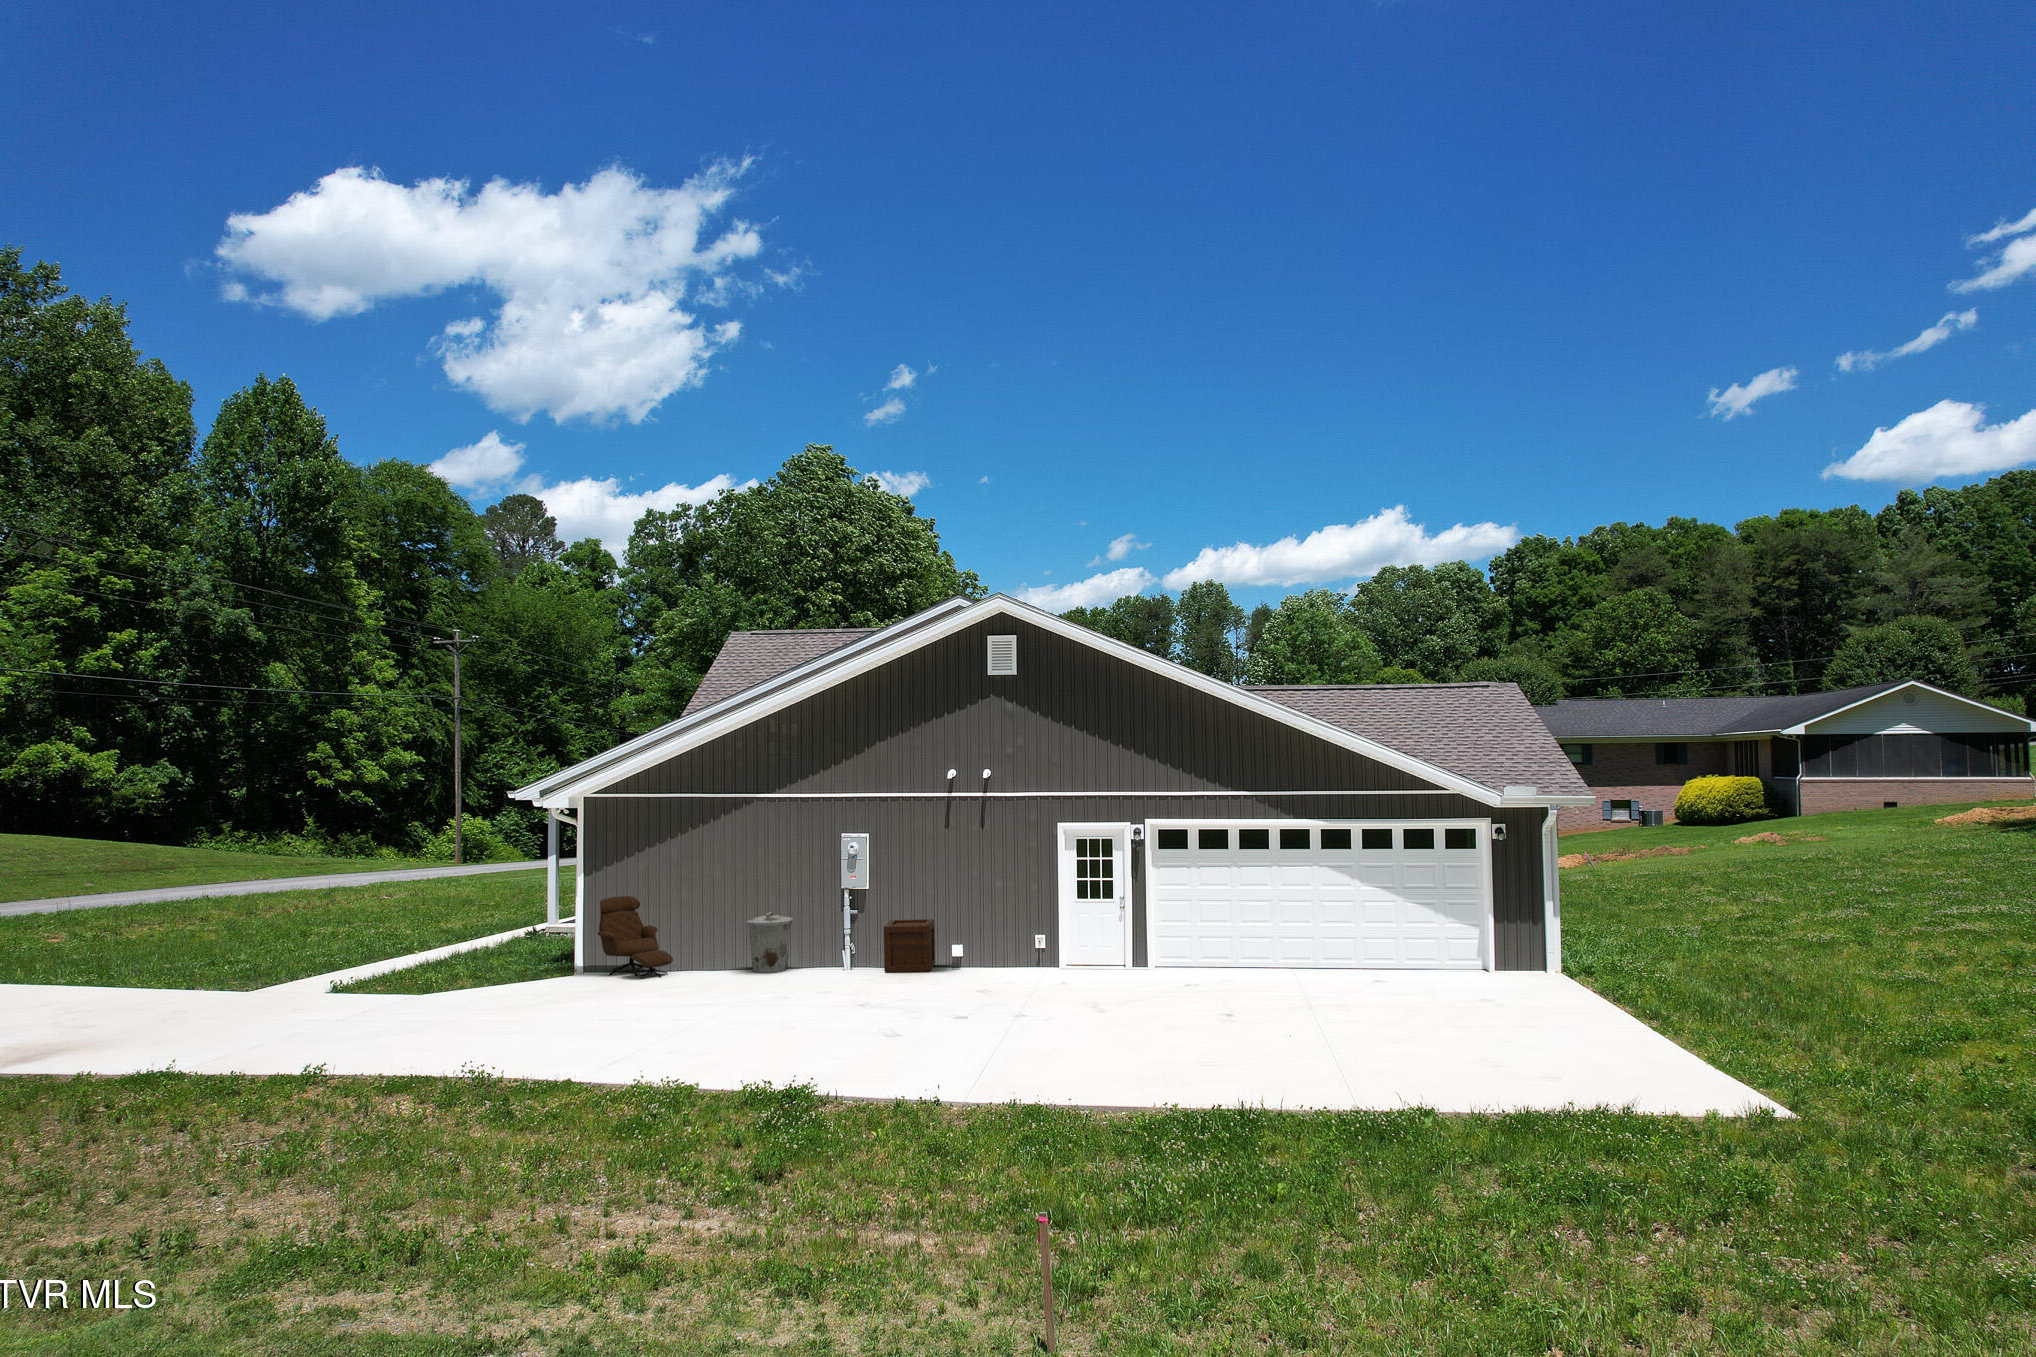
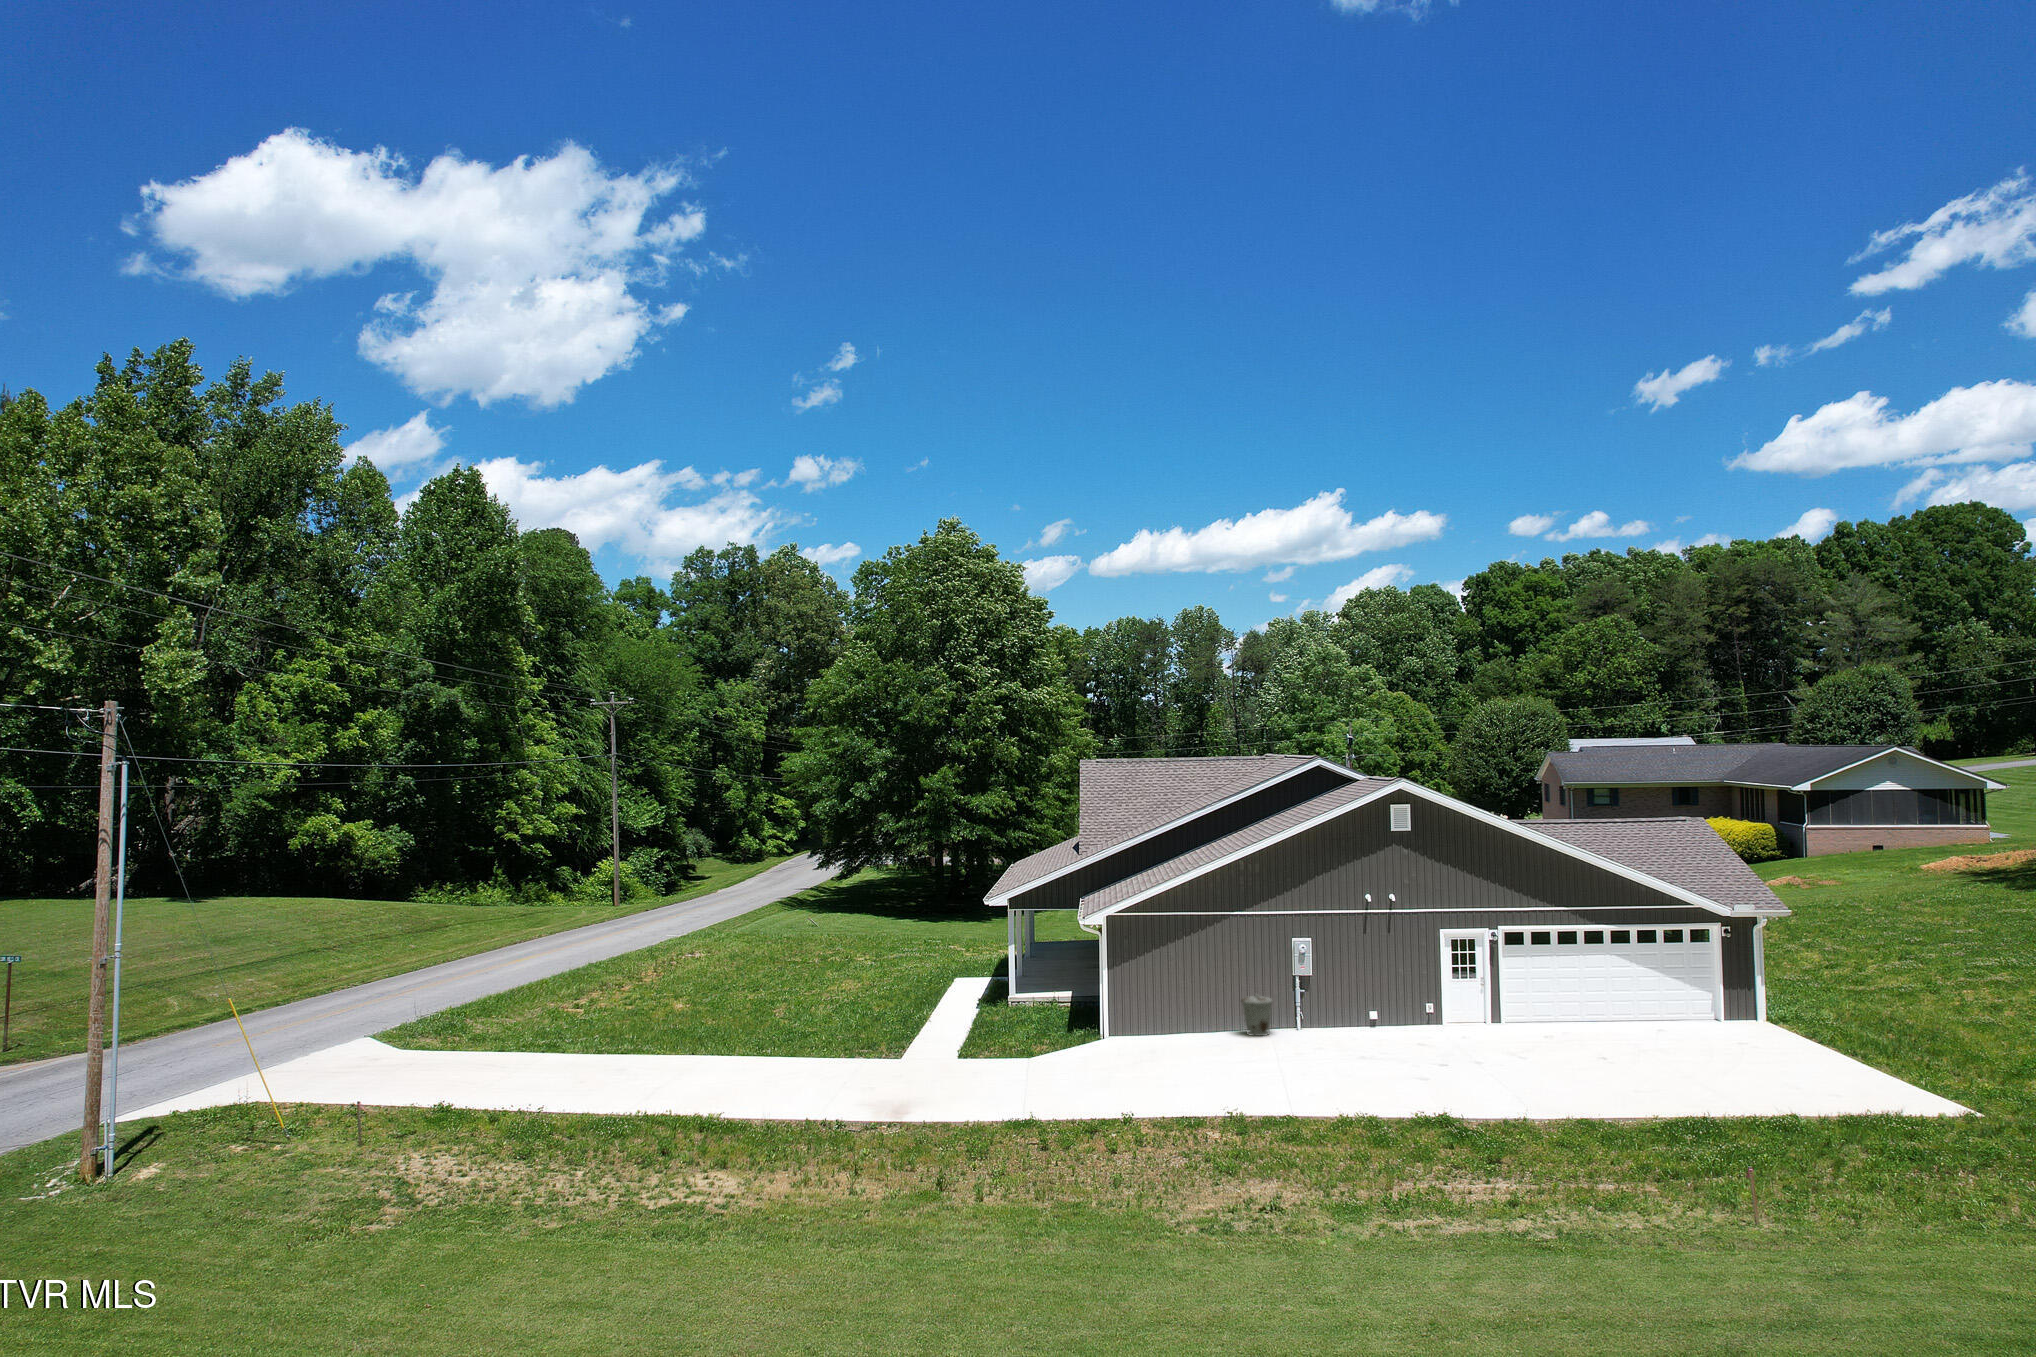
lounge chair: present [598,896,673,978] -> none [1139,984,1198,1042]
wooden crate: present [884,919,935,973] -> none [1332,996,1373,1034]

